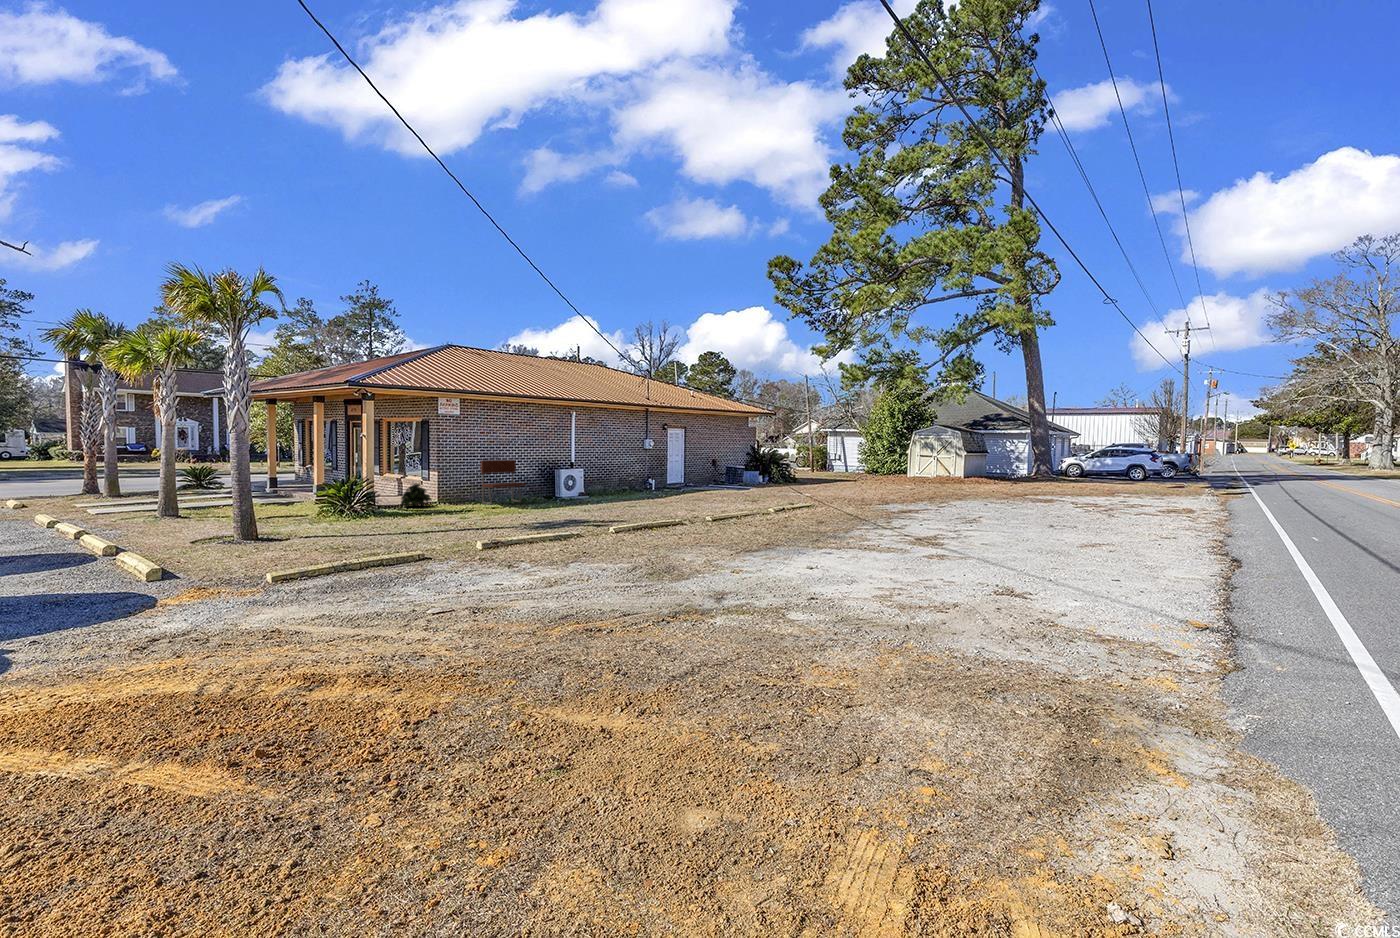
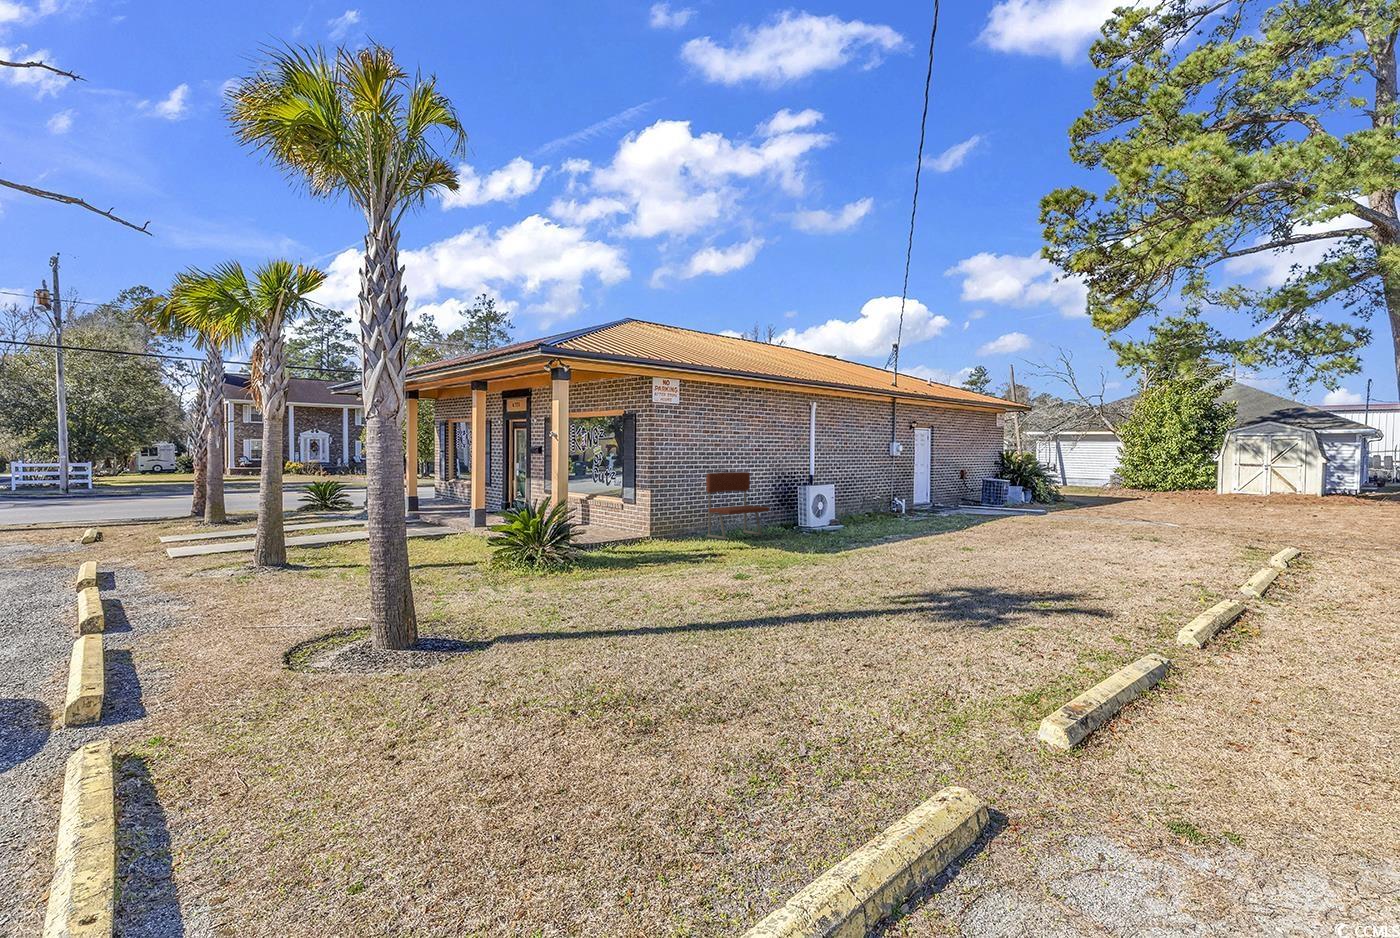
potted plant: present [400,484,432,507] -> none [598,508,642,544]

